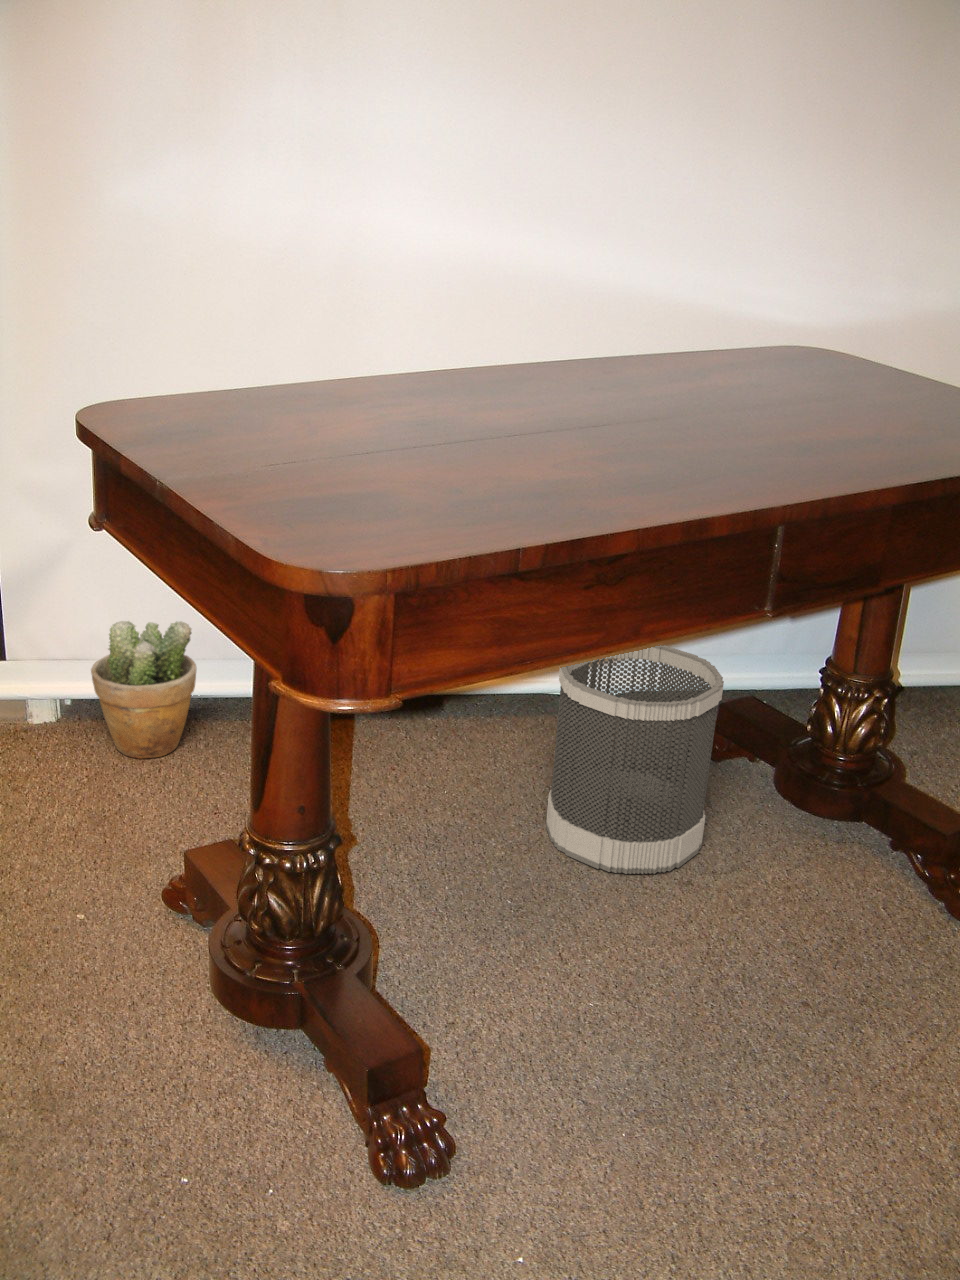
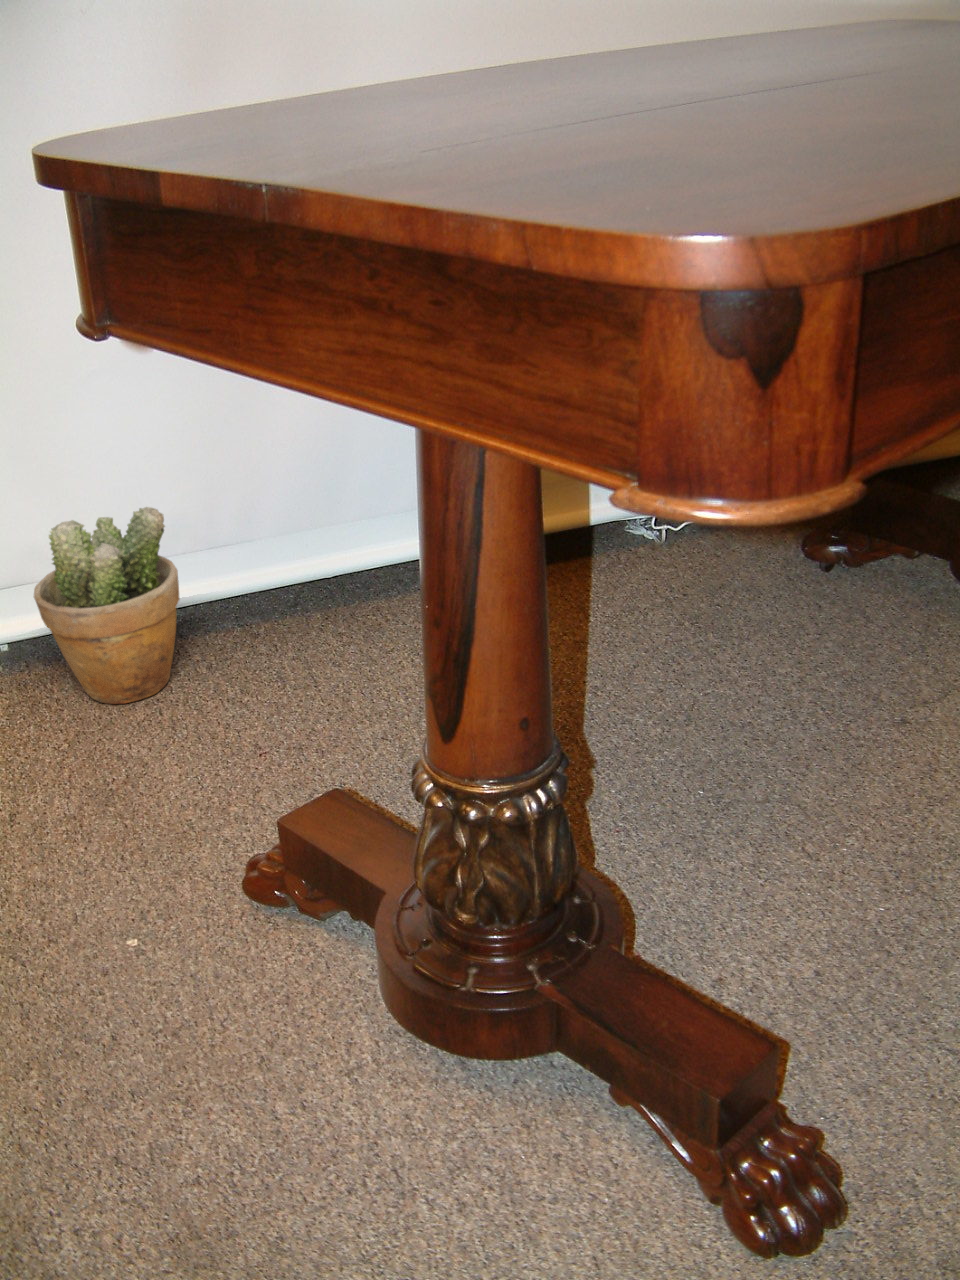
wastebasket: present [546,645,724,874] -> none [688,418,915,726]

